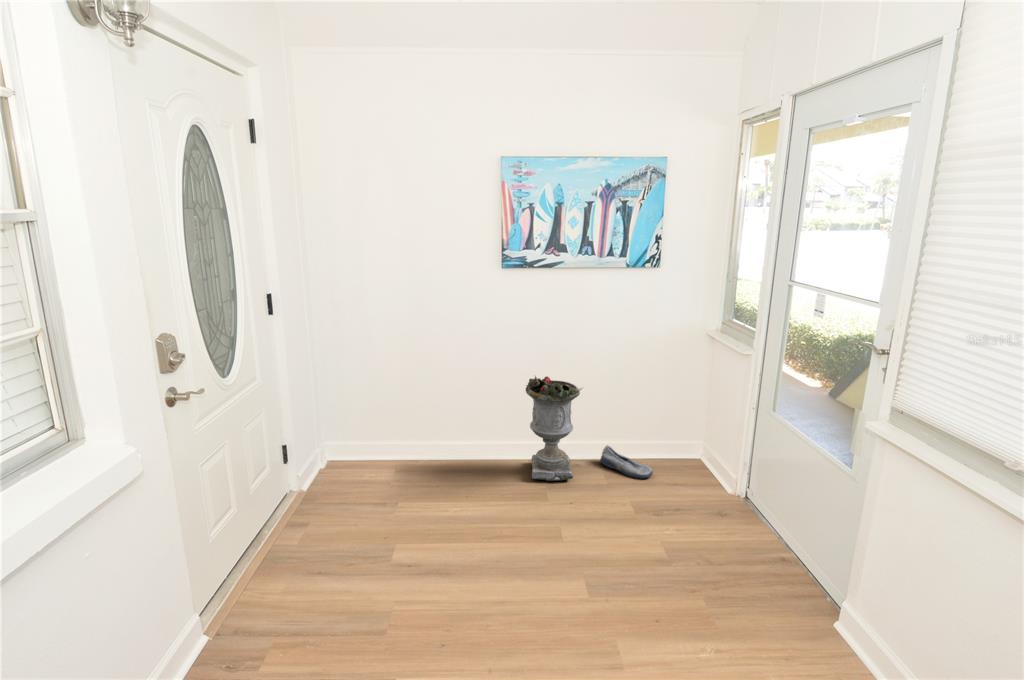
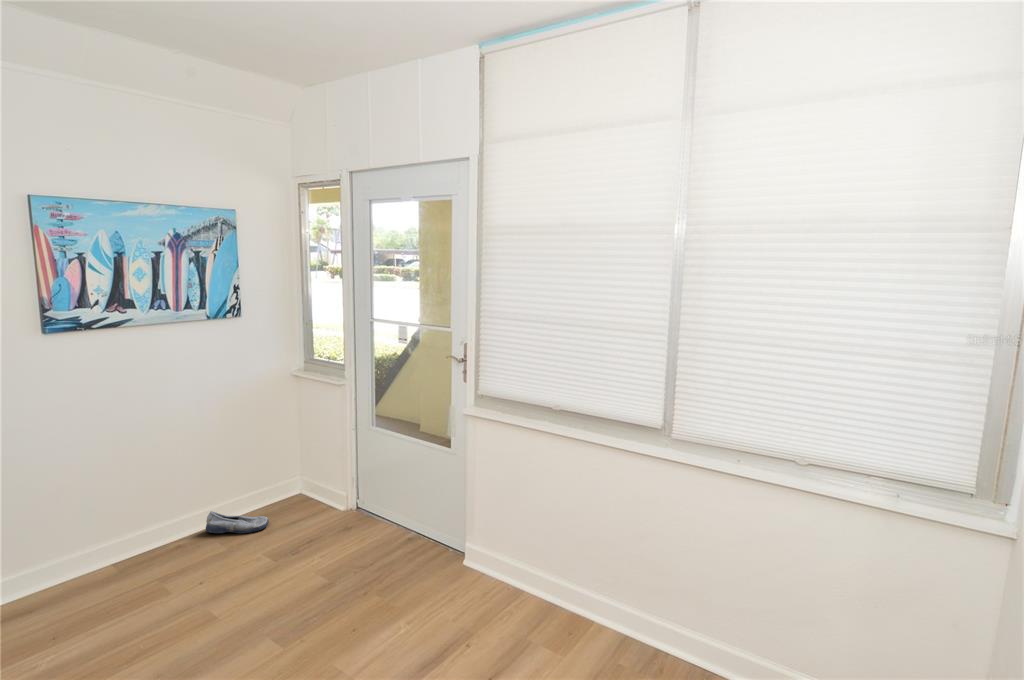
planter: present [526,376,581,481] -> none [105,453,187,578]

